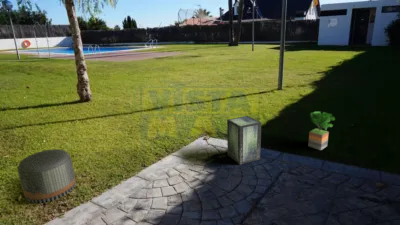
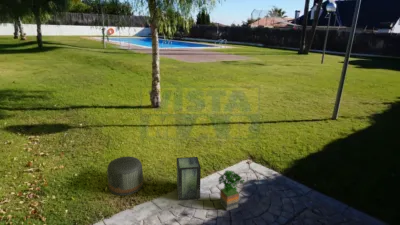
potted tree: present [308,112,335,150] -> present [219,171,245,210]
storage box: present [227,116,261,165] -> present [177,157,201,200]

